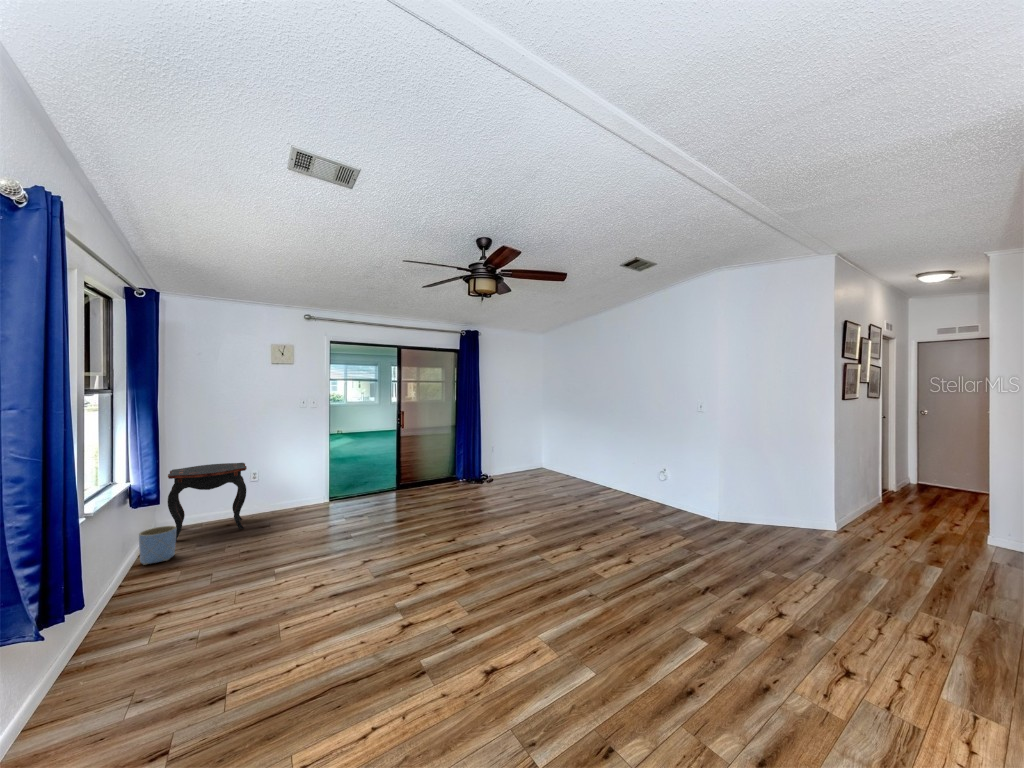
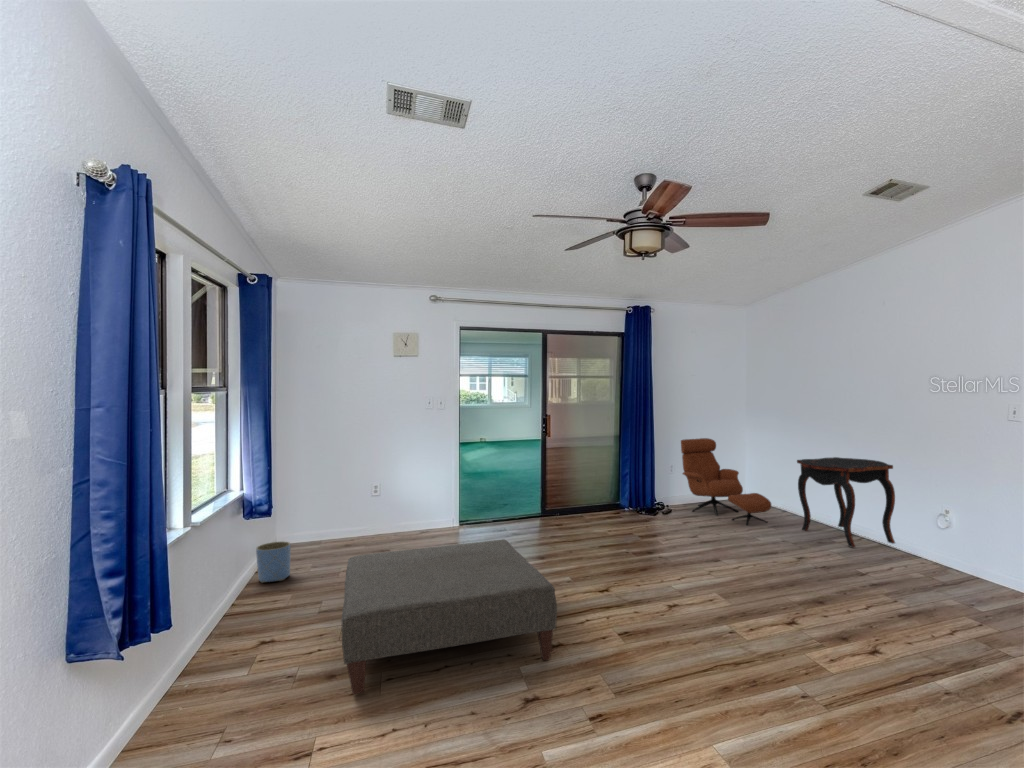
lounge chair: none [496,430,551,487] -> present [681,438,771,525]
side table: present [168,463,247,540] -> present [797,457,895,548]
ottoman: none [242,509,423,646] -> present [341,539,557,694]

